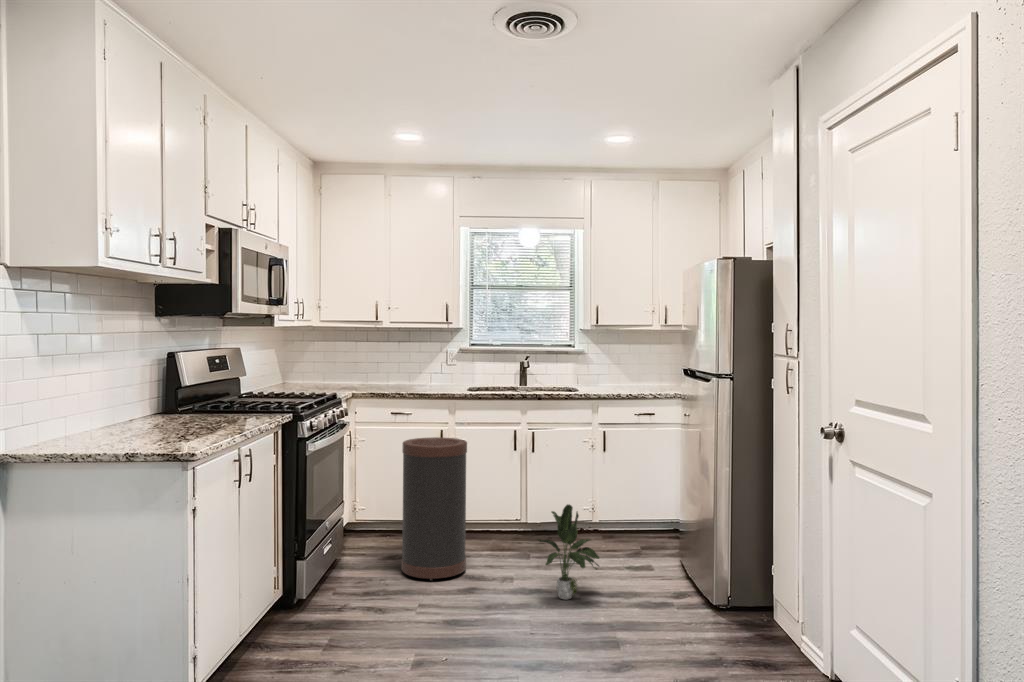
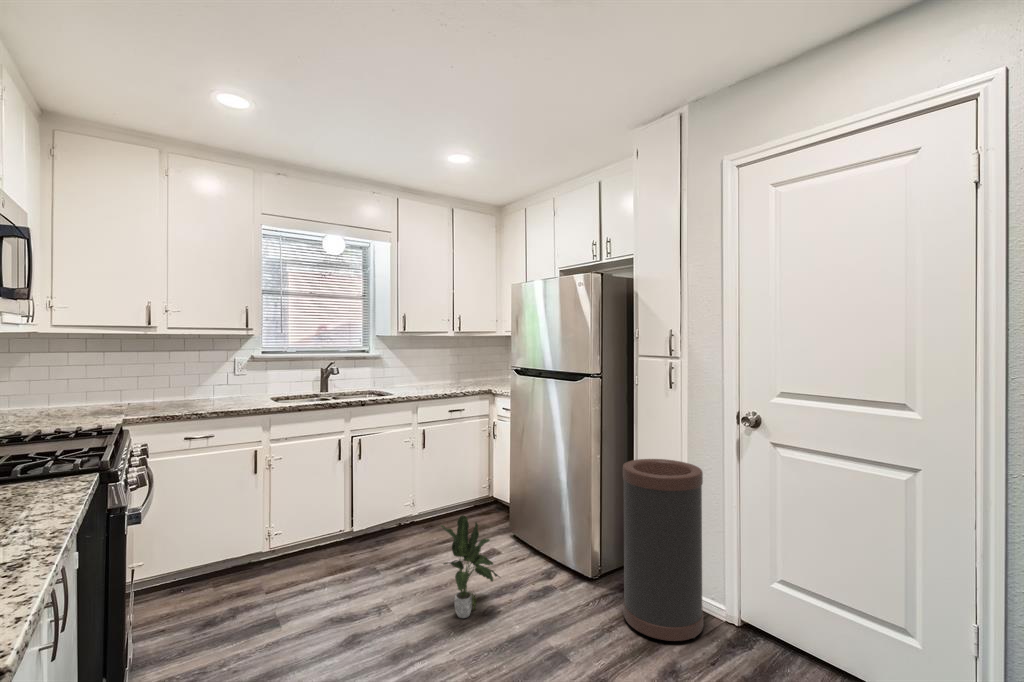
trash can: present [401,437,467,581] -> present [623,459,703,641]

